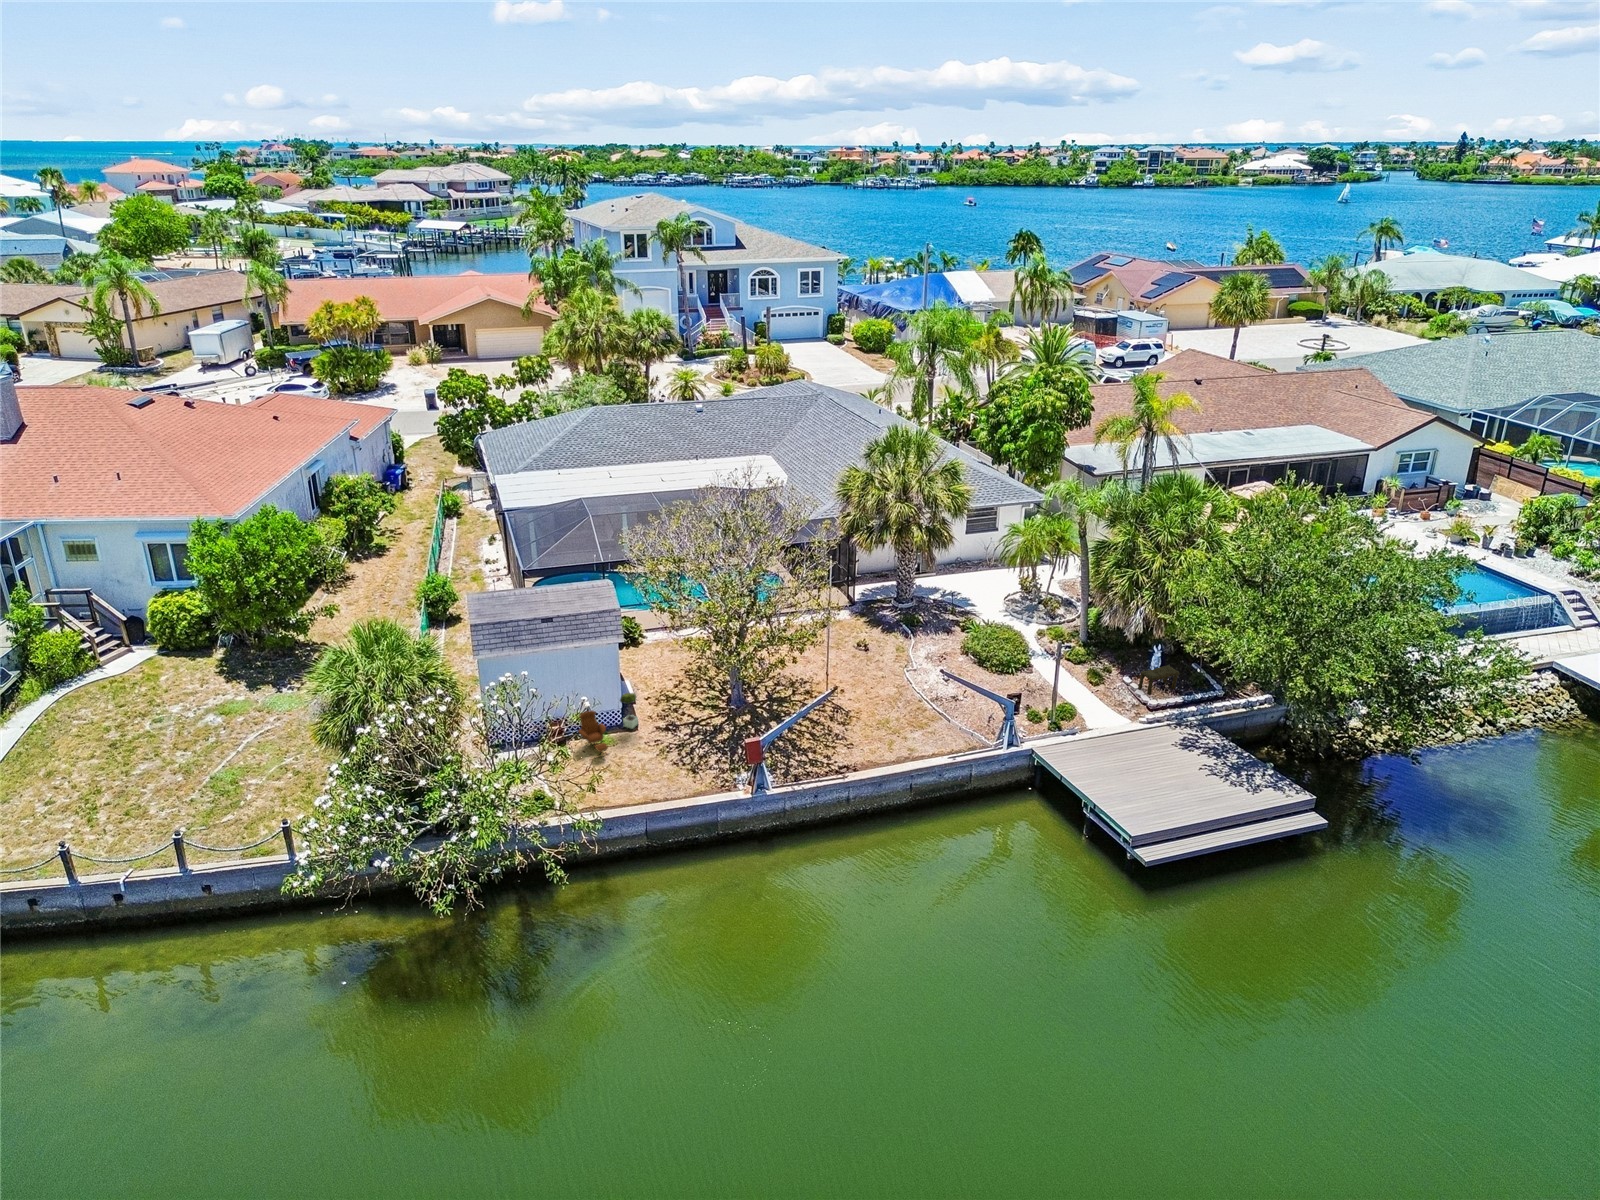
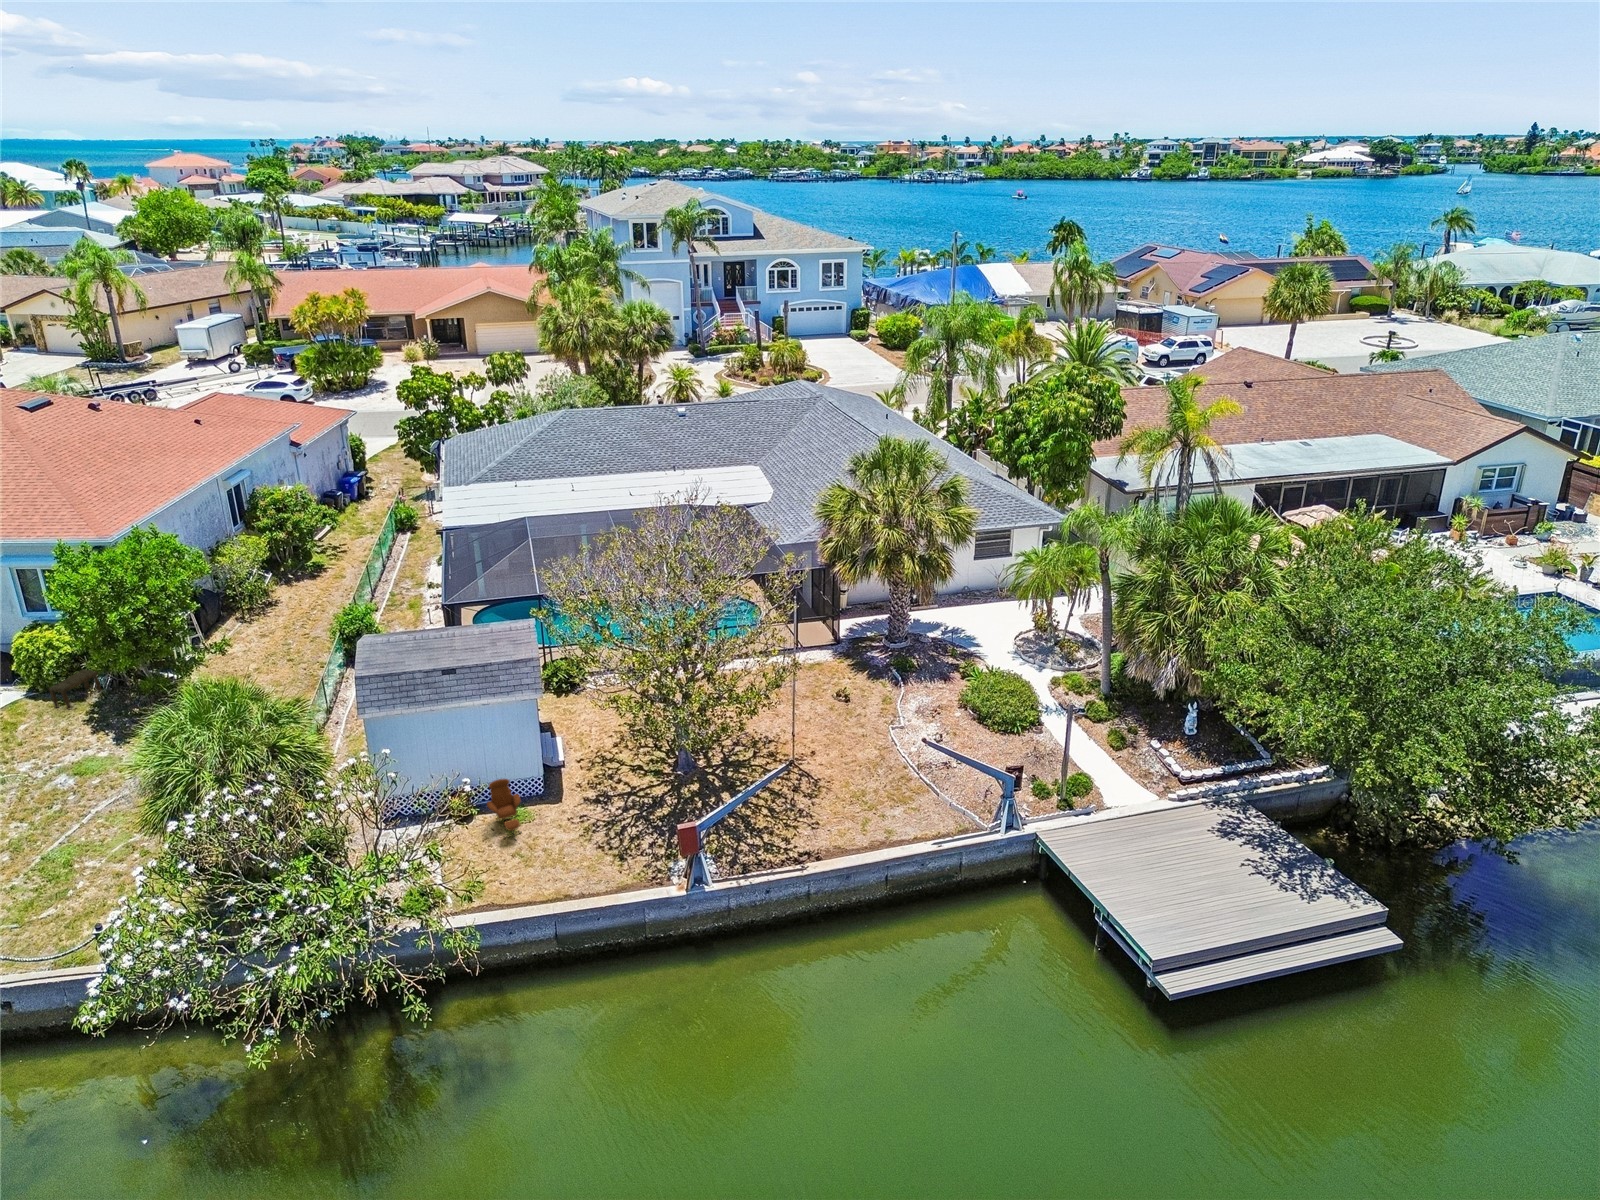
bench: present [1138,665,1179,695] -> present [49,669,101,709]
potted tree: present [620,693,638,728] -> none [540,757,564,799]

